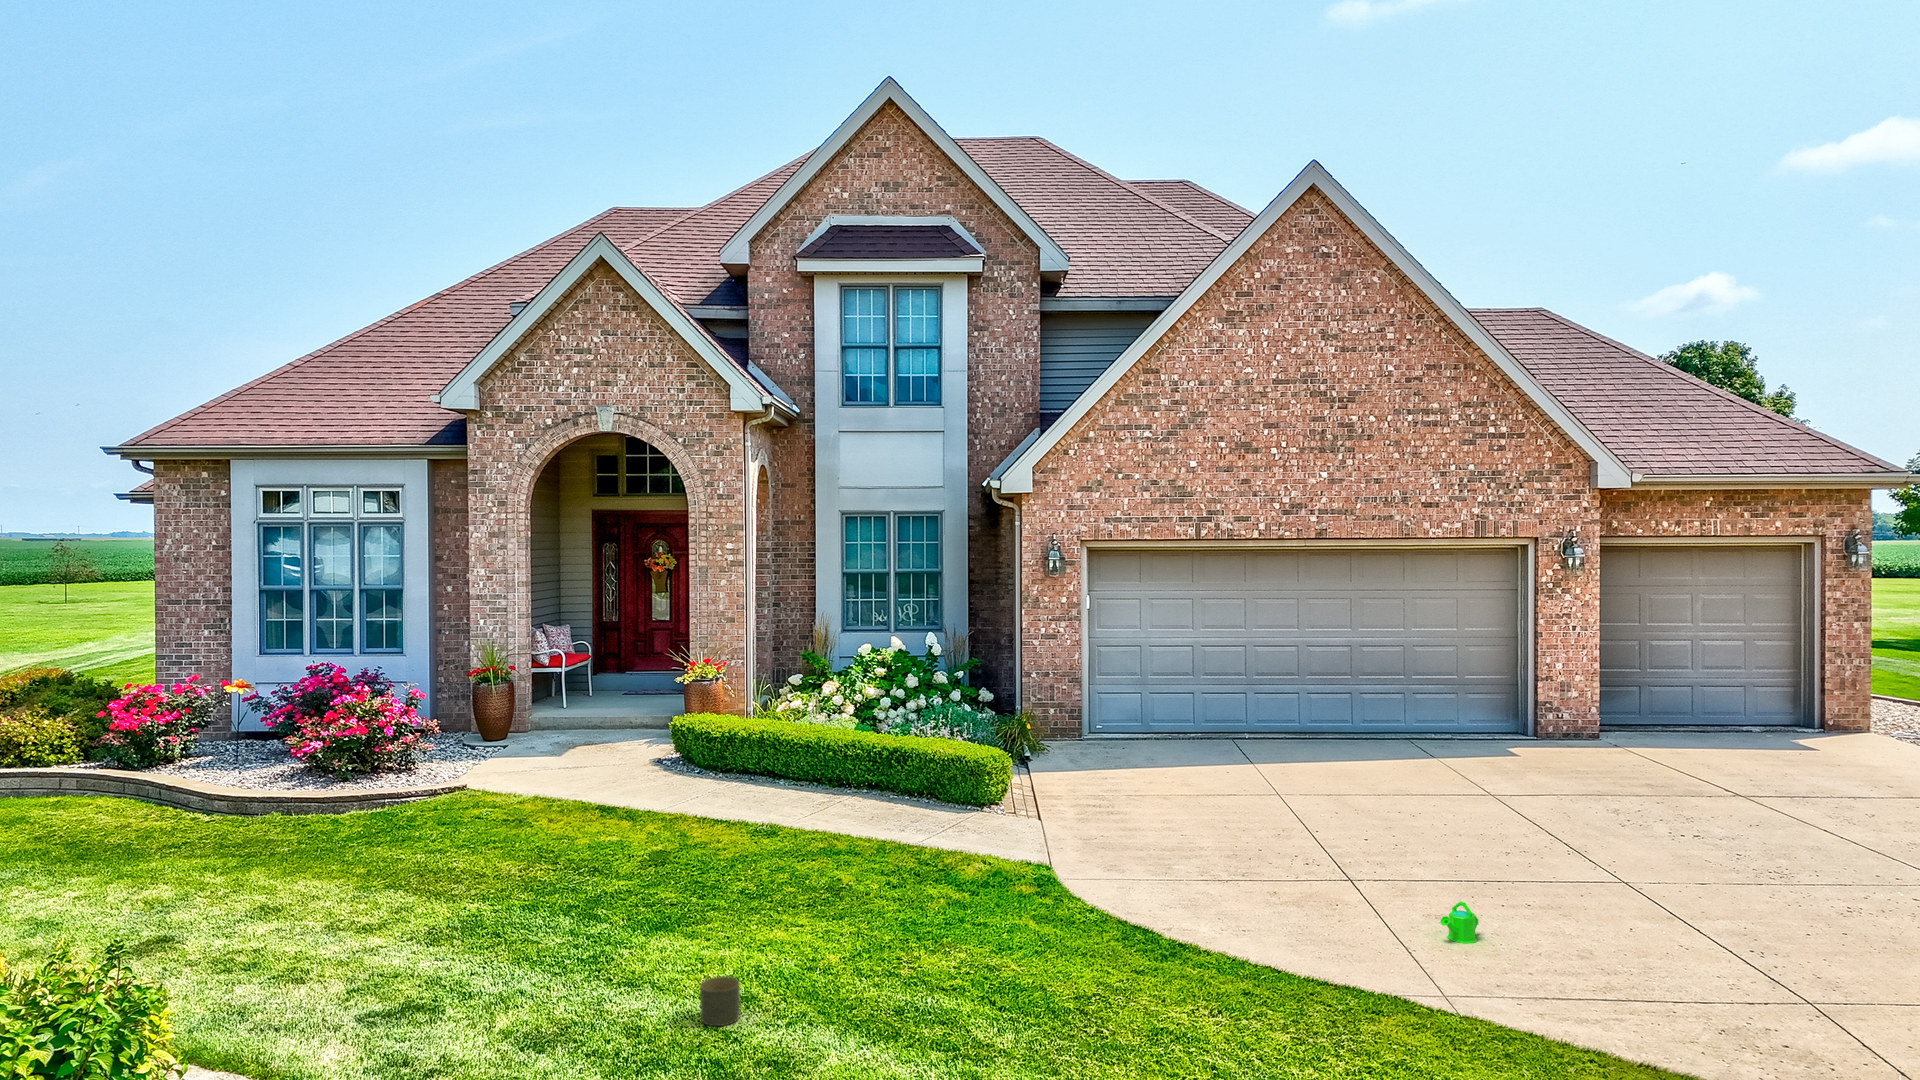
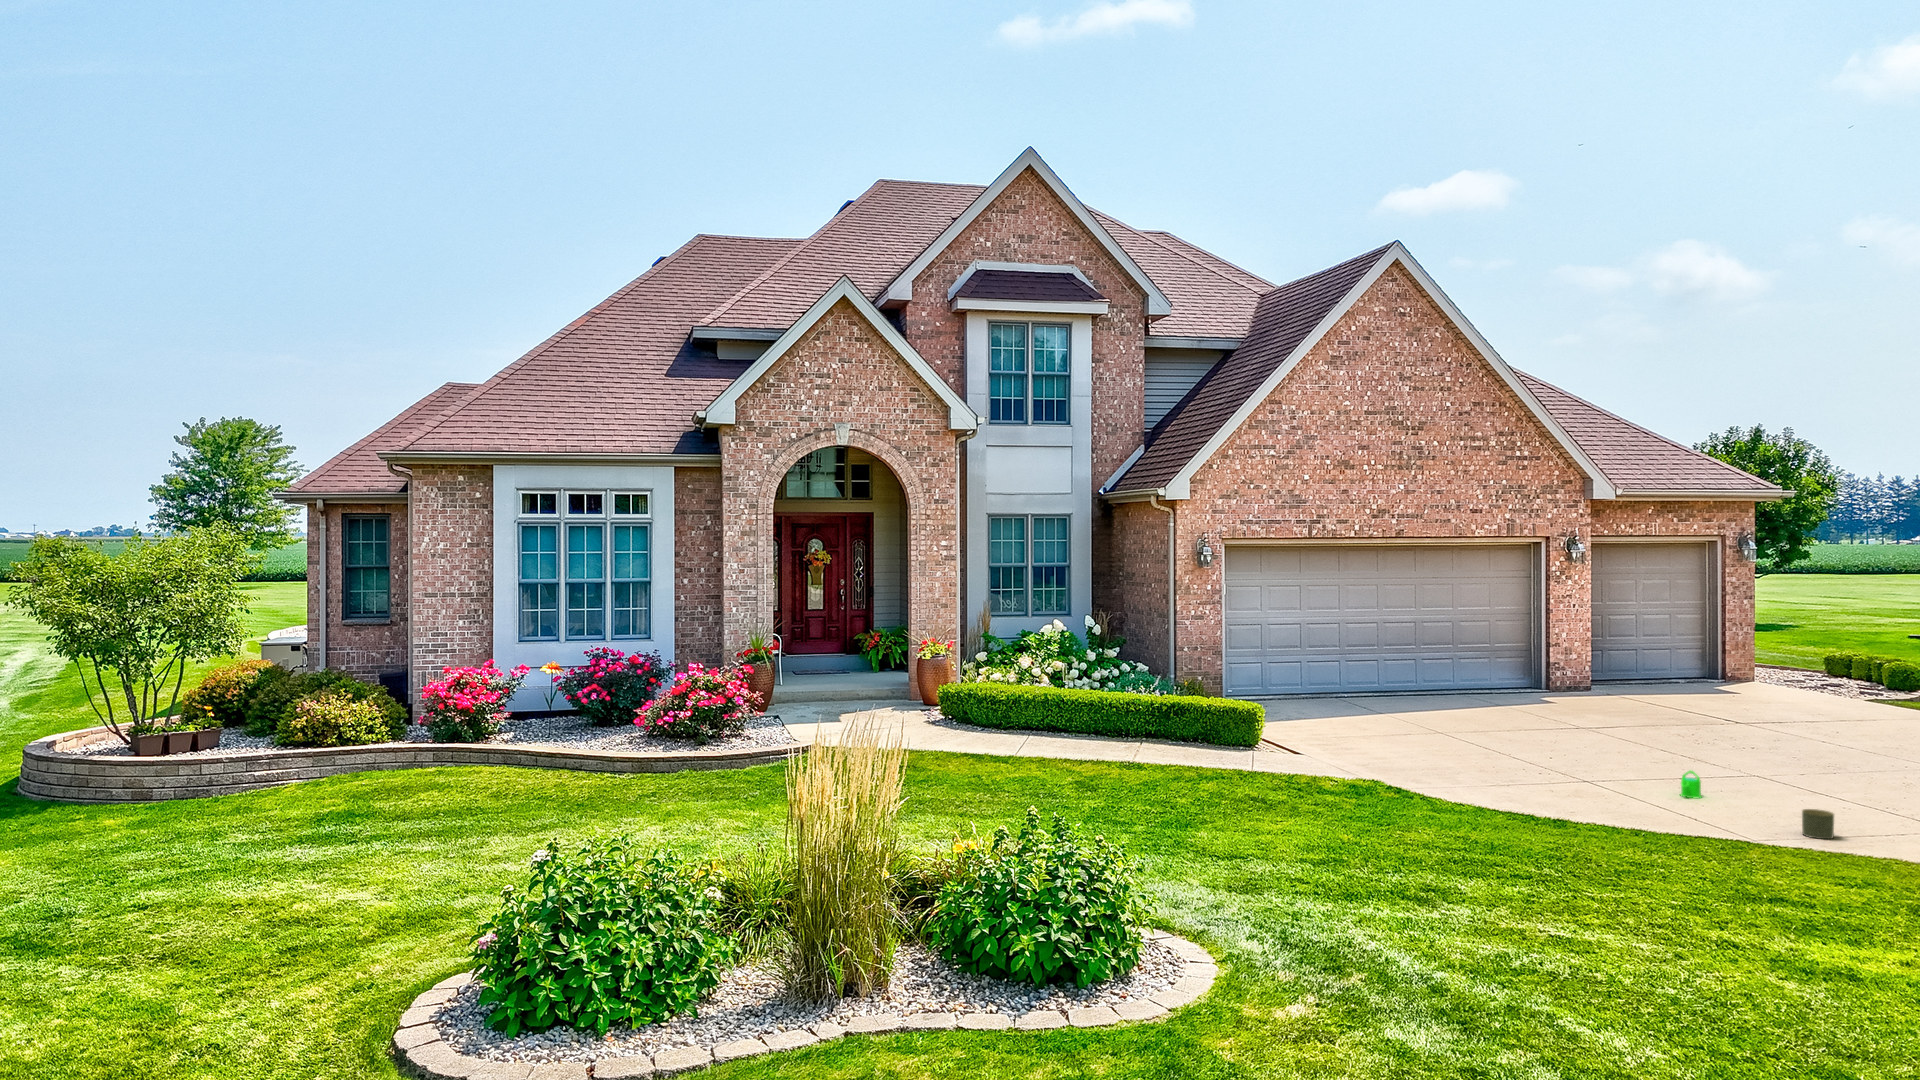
planter: present [700,976,740,1026] -> present [1802,809,1834,839]

